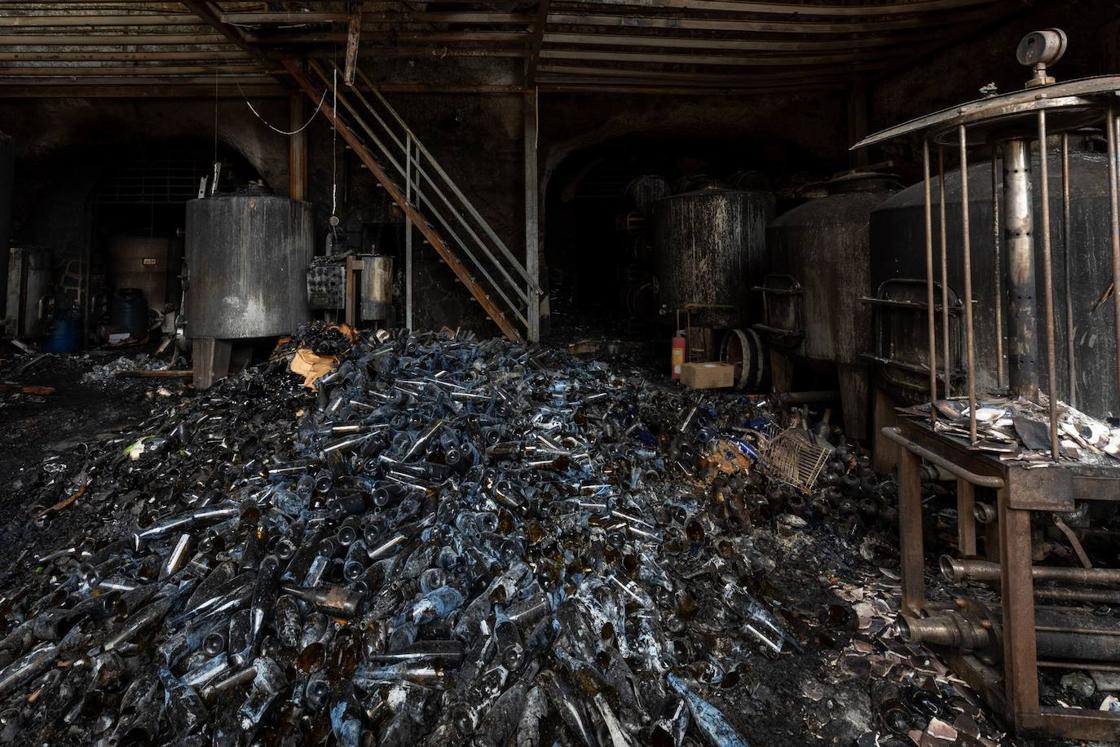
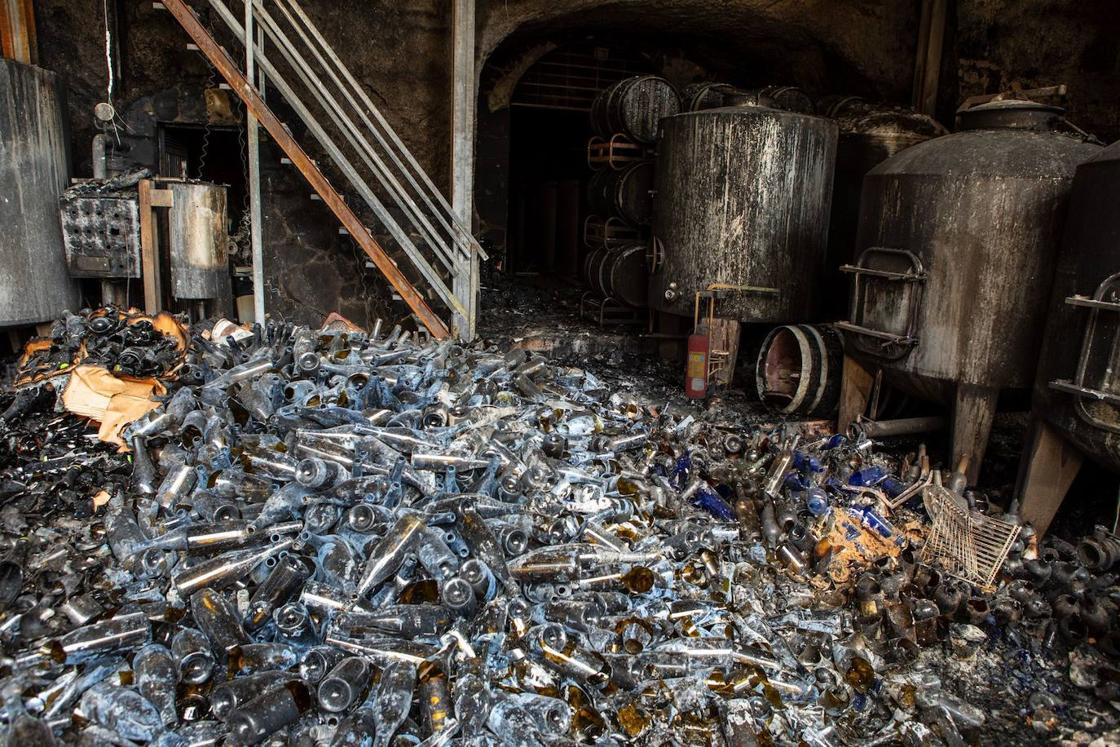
cardboard box: present [680,362,734,389] -> none [705,374,787,419]

